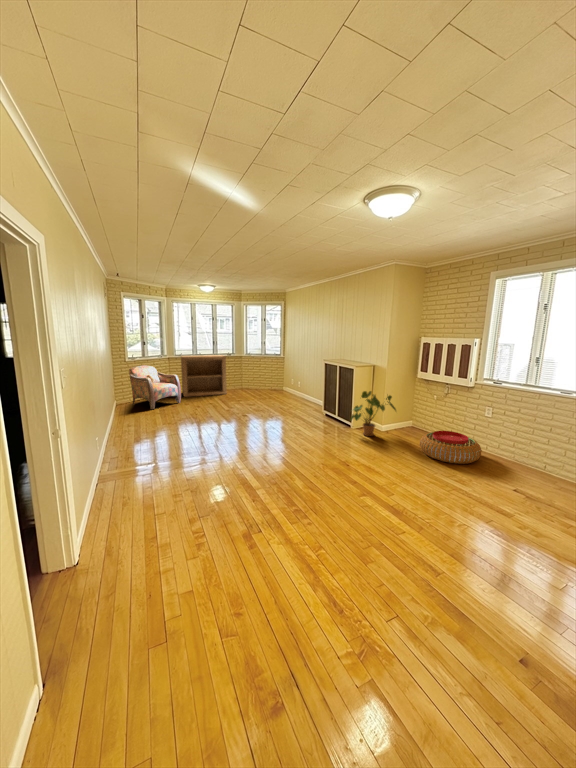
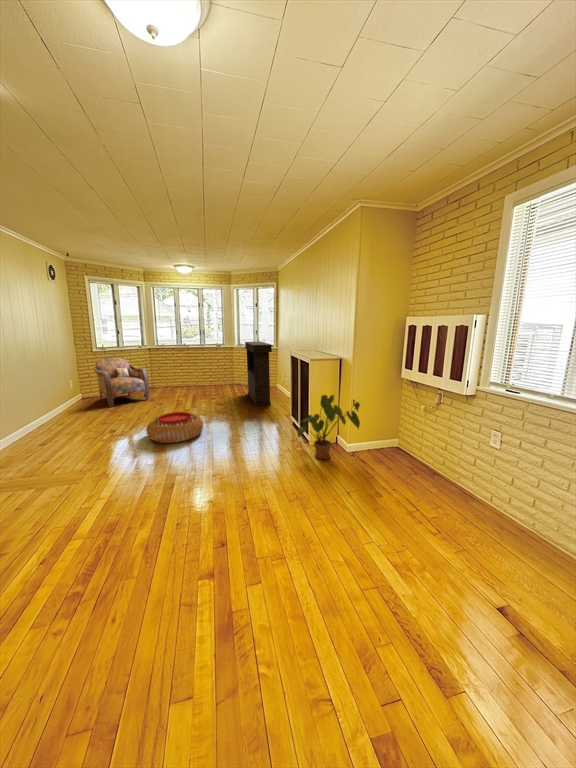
console table: none [262,352,296,405] -> present [245,341,272,406]
bookshelf: present [181,355,227,397] -> none [158,346,212,392]
pouf: present [420,431,482,464] -> present [146,412,203,443]

